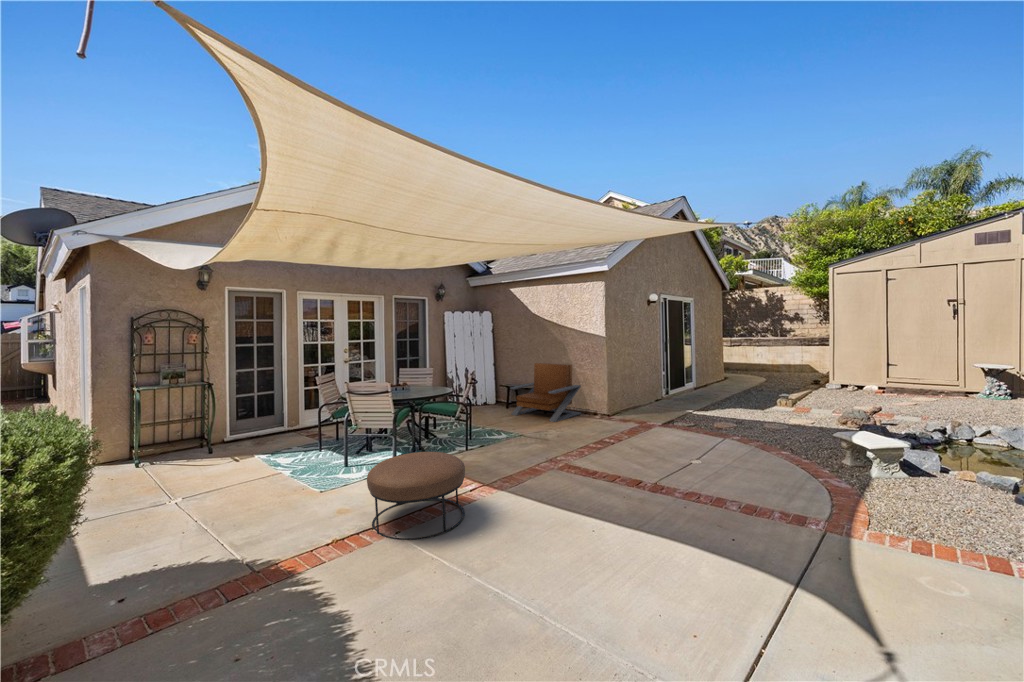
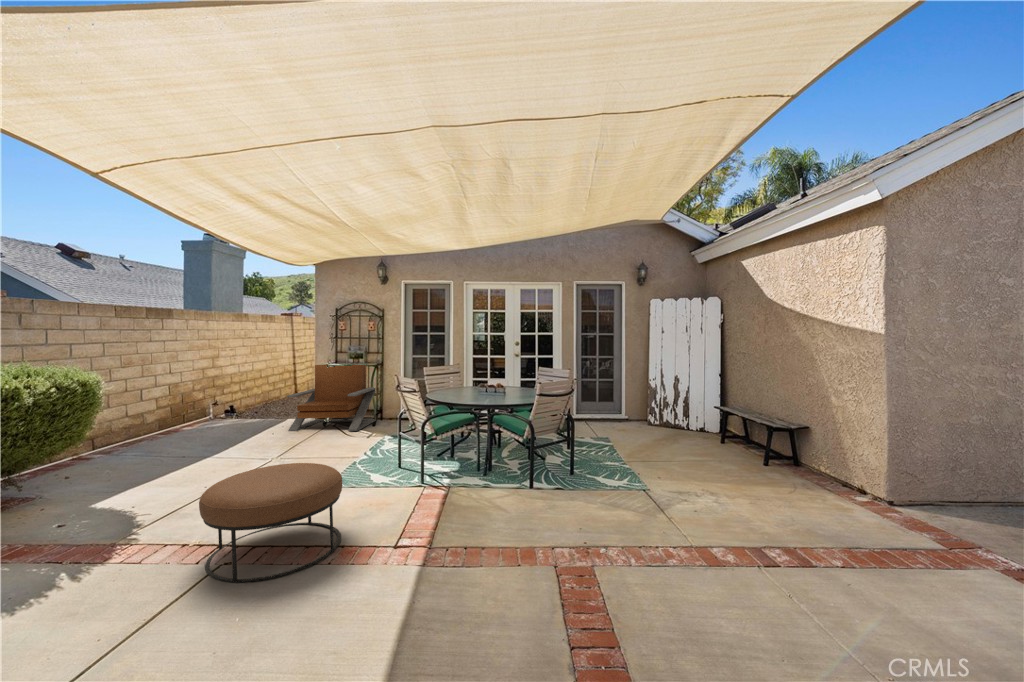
lounge chair: present [510,363,581,422] -> present [287,365,376,431]

